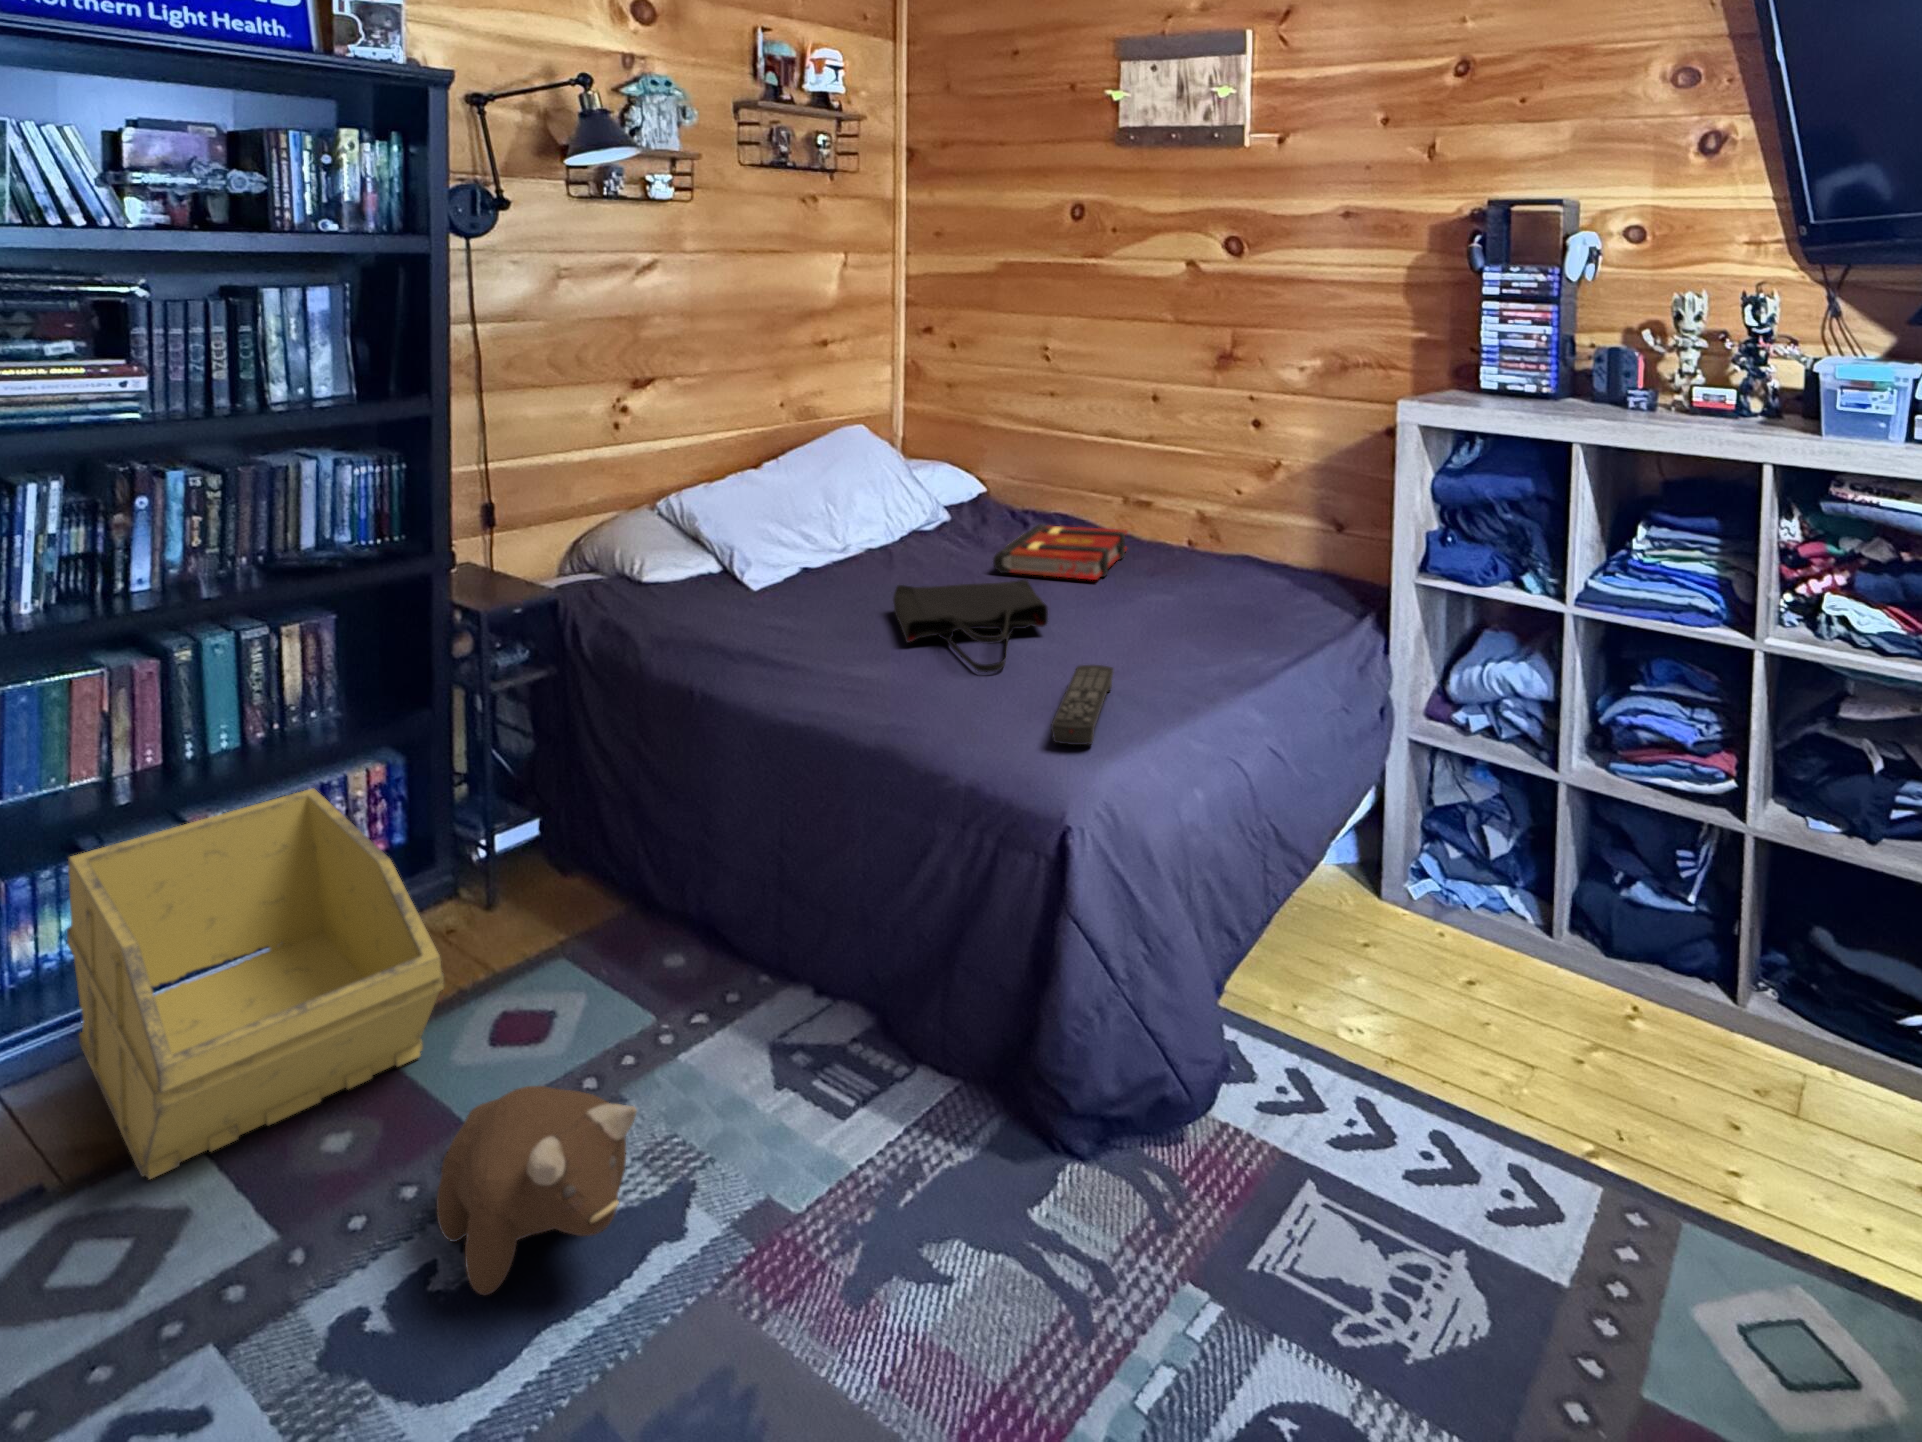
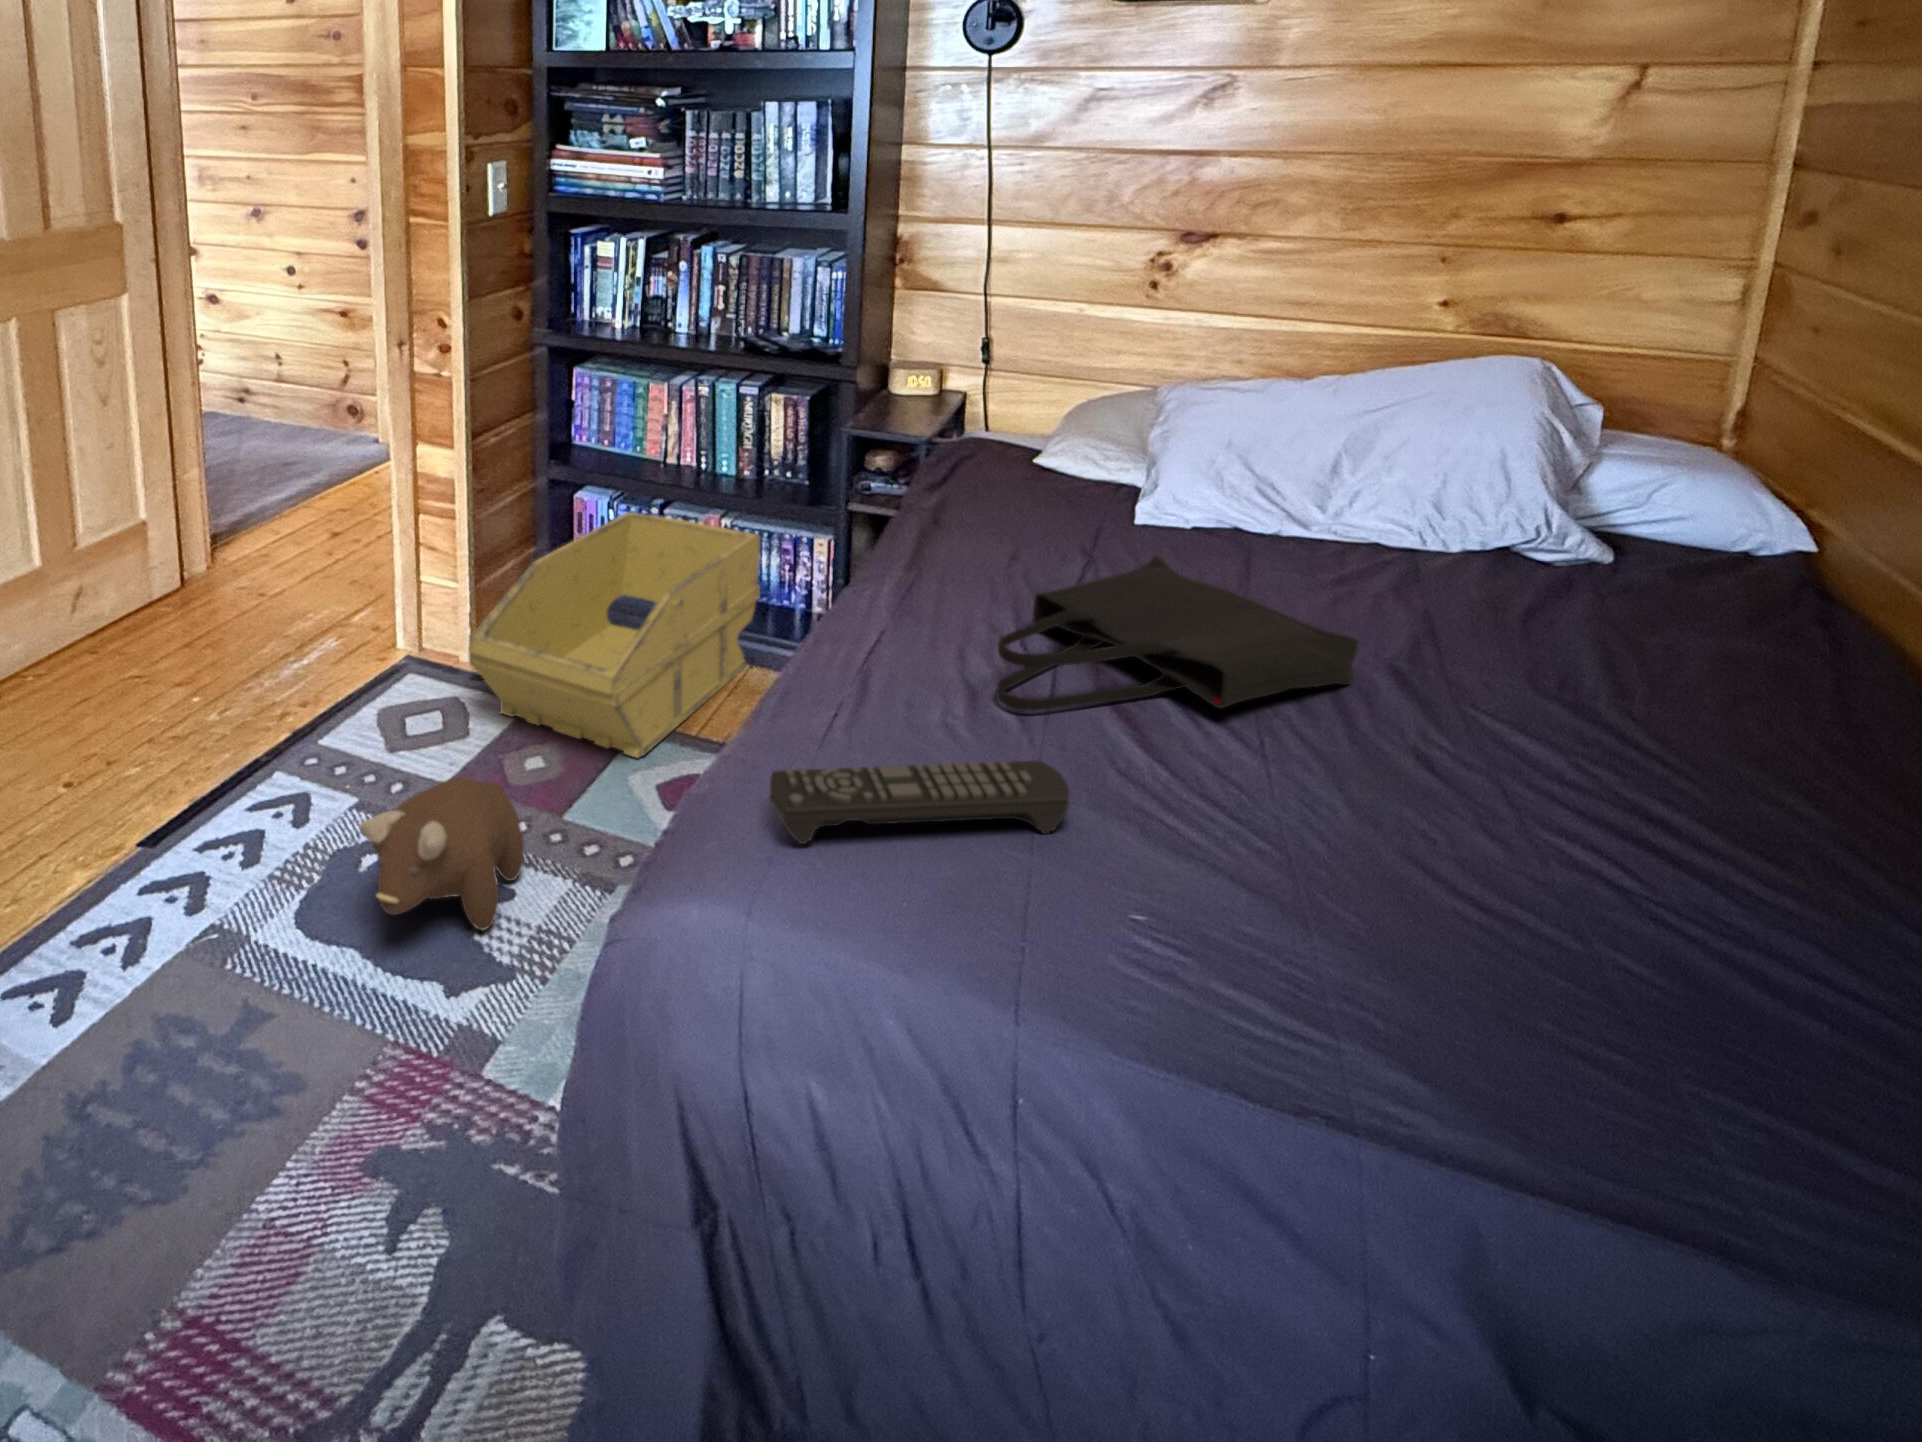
book: present [993,524,1127,580] -> none [1438,591,1884,739]

